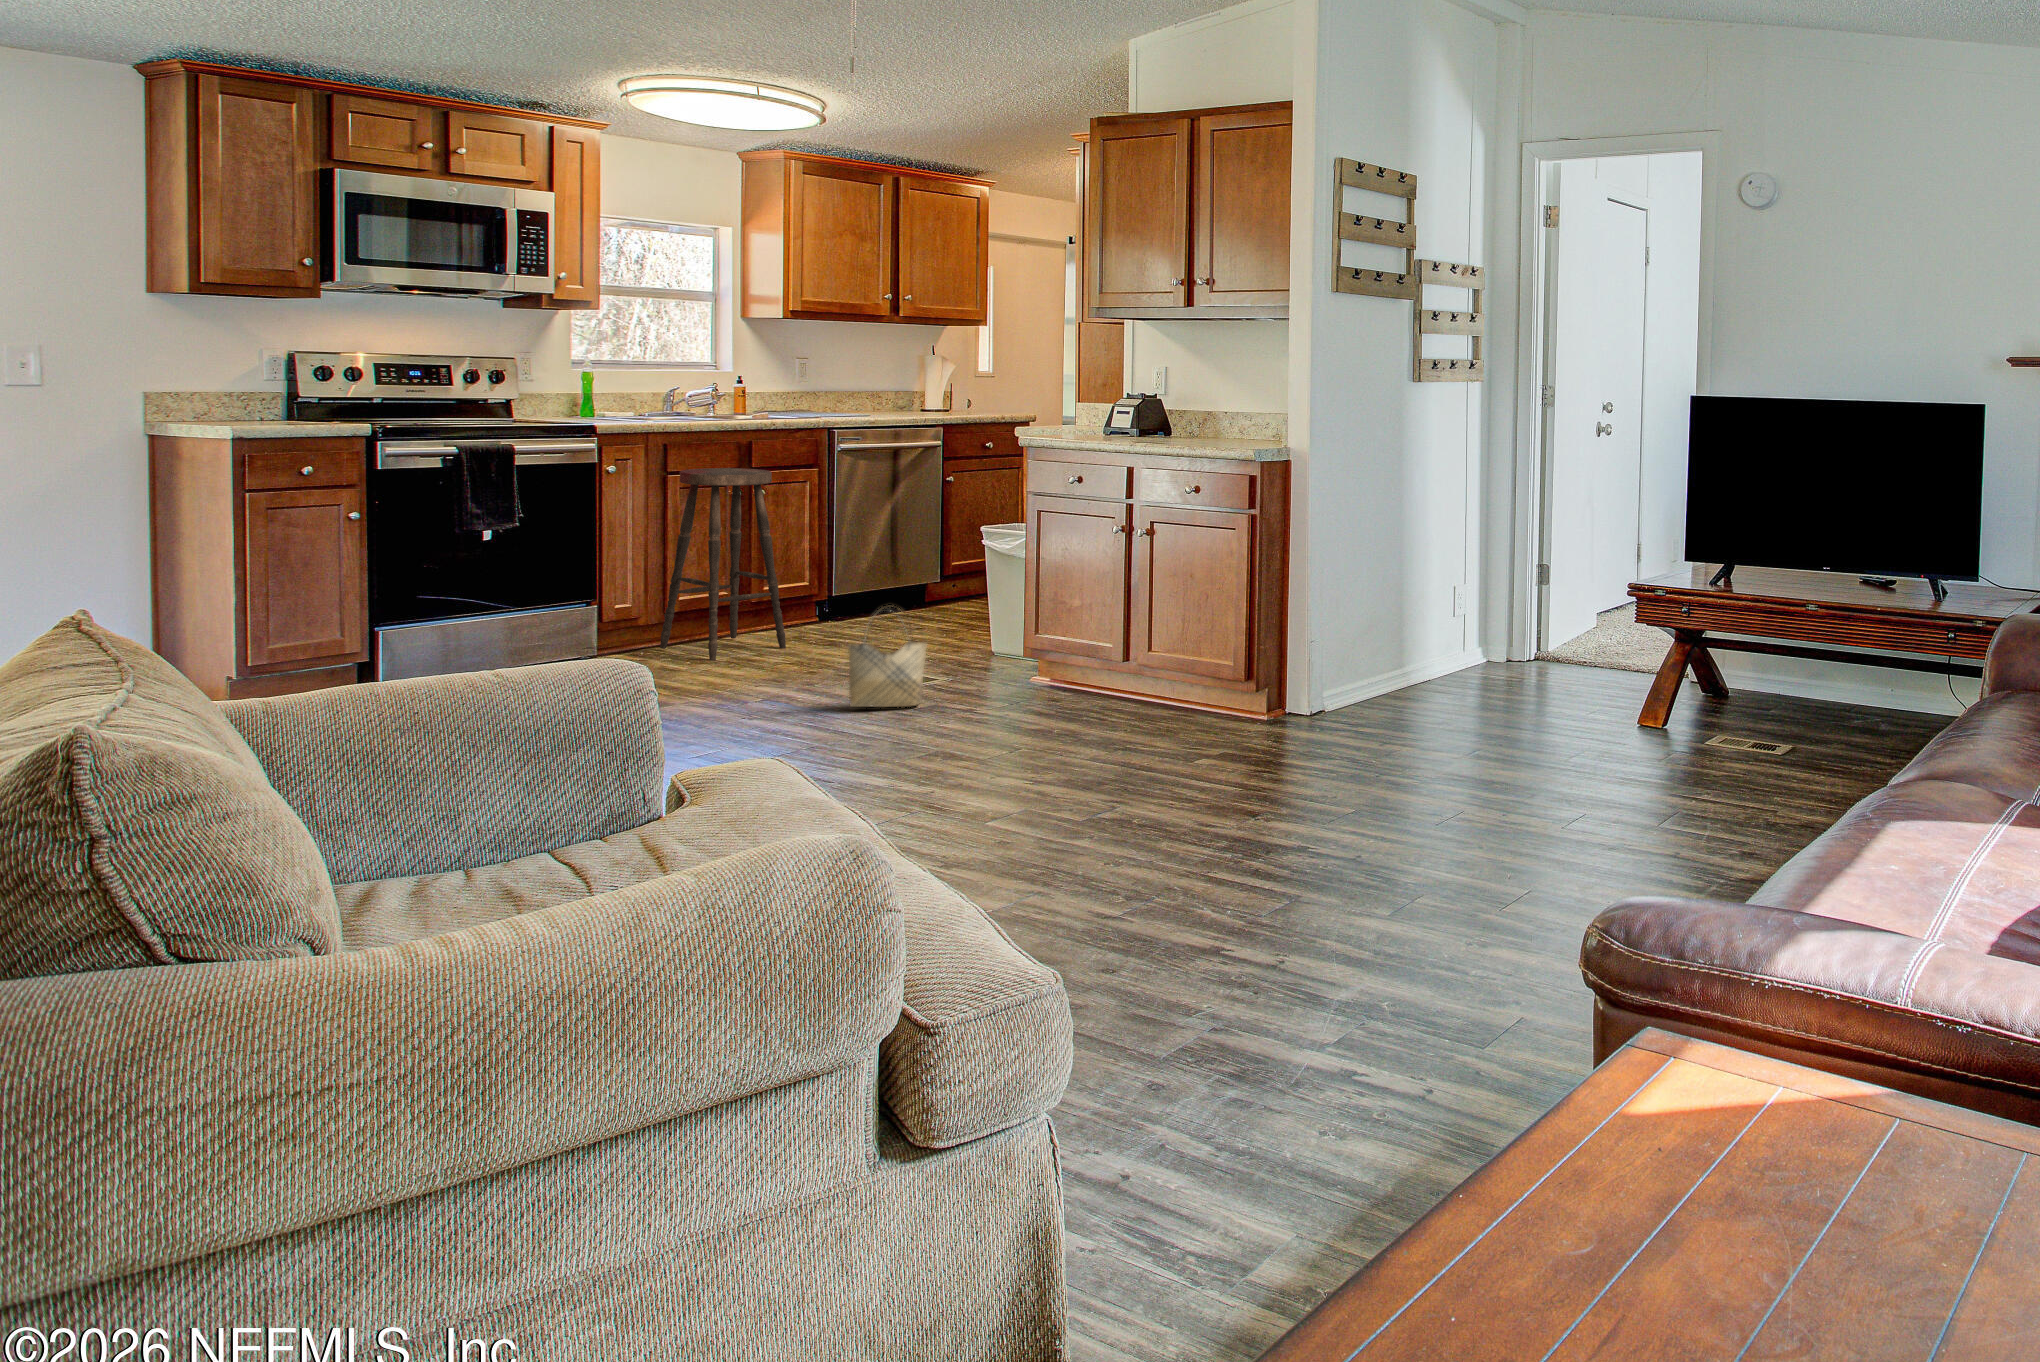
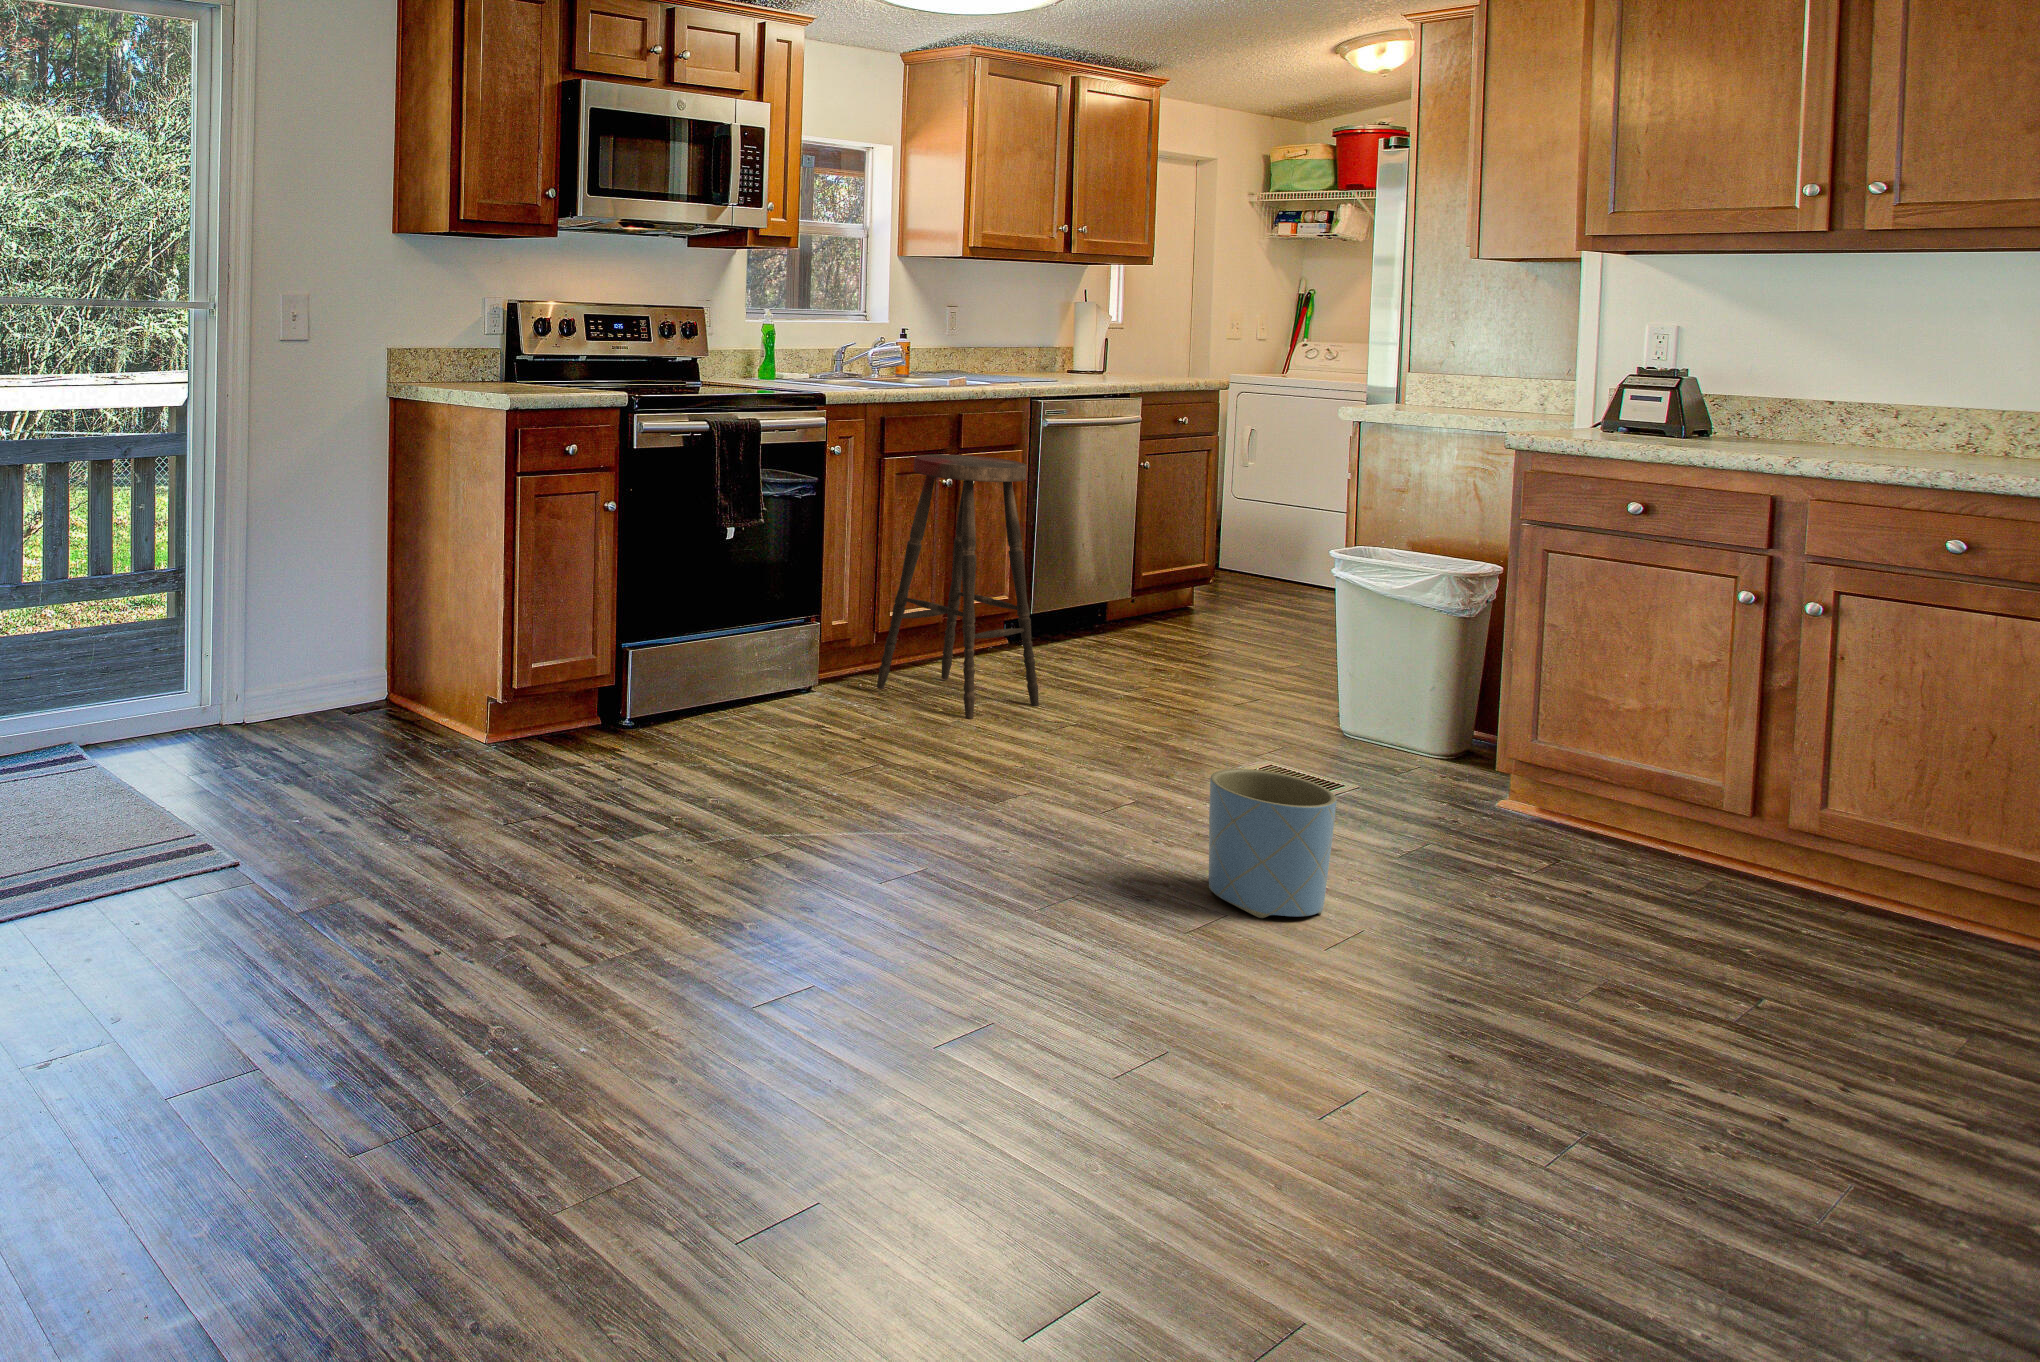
woven basket: present [848,606,927,707] -> none [1342,702,1468,876]
planter: none [718,652,798,739] -> present [1209,769,1336,918]

